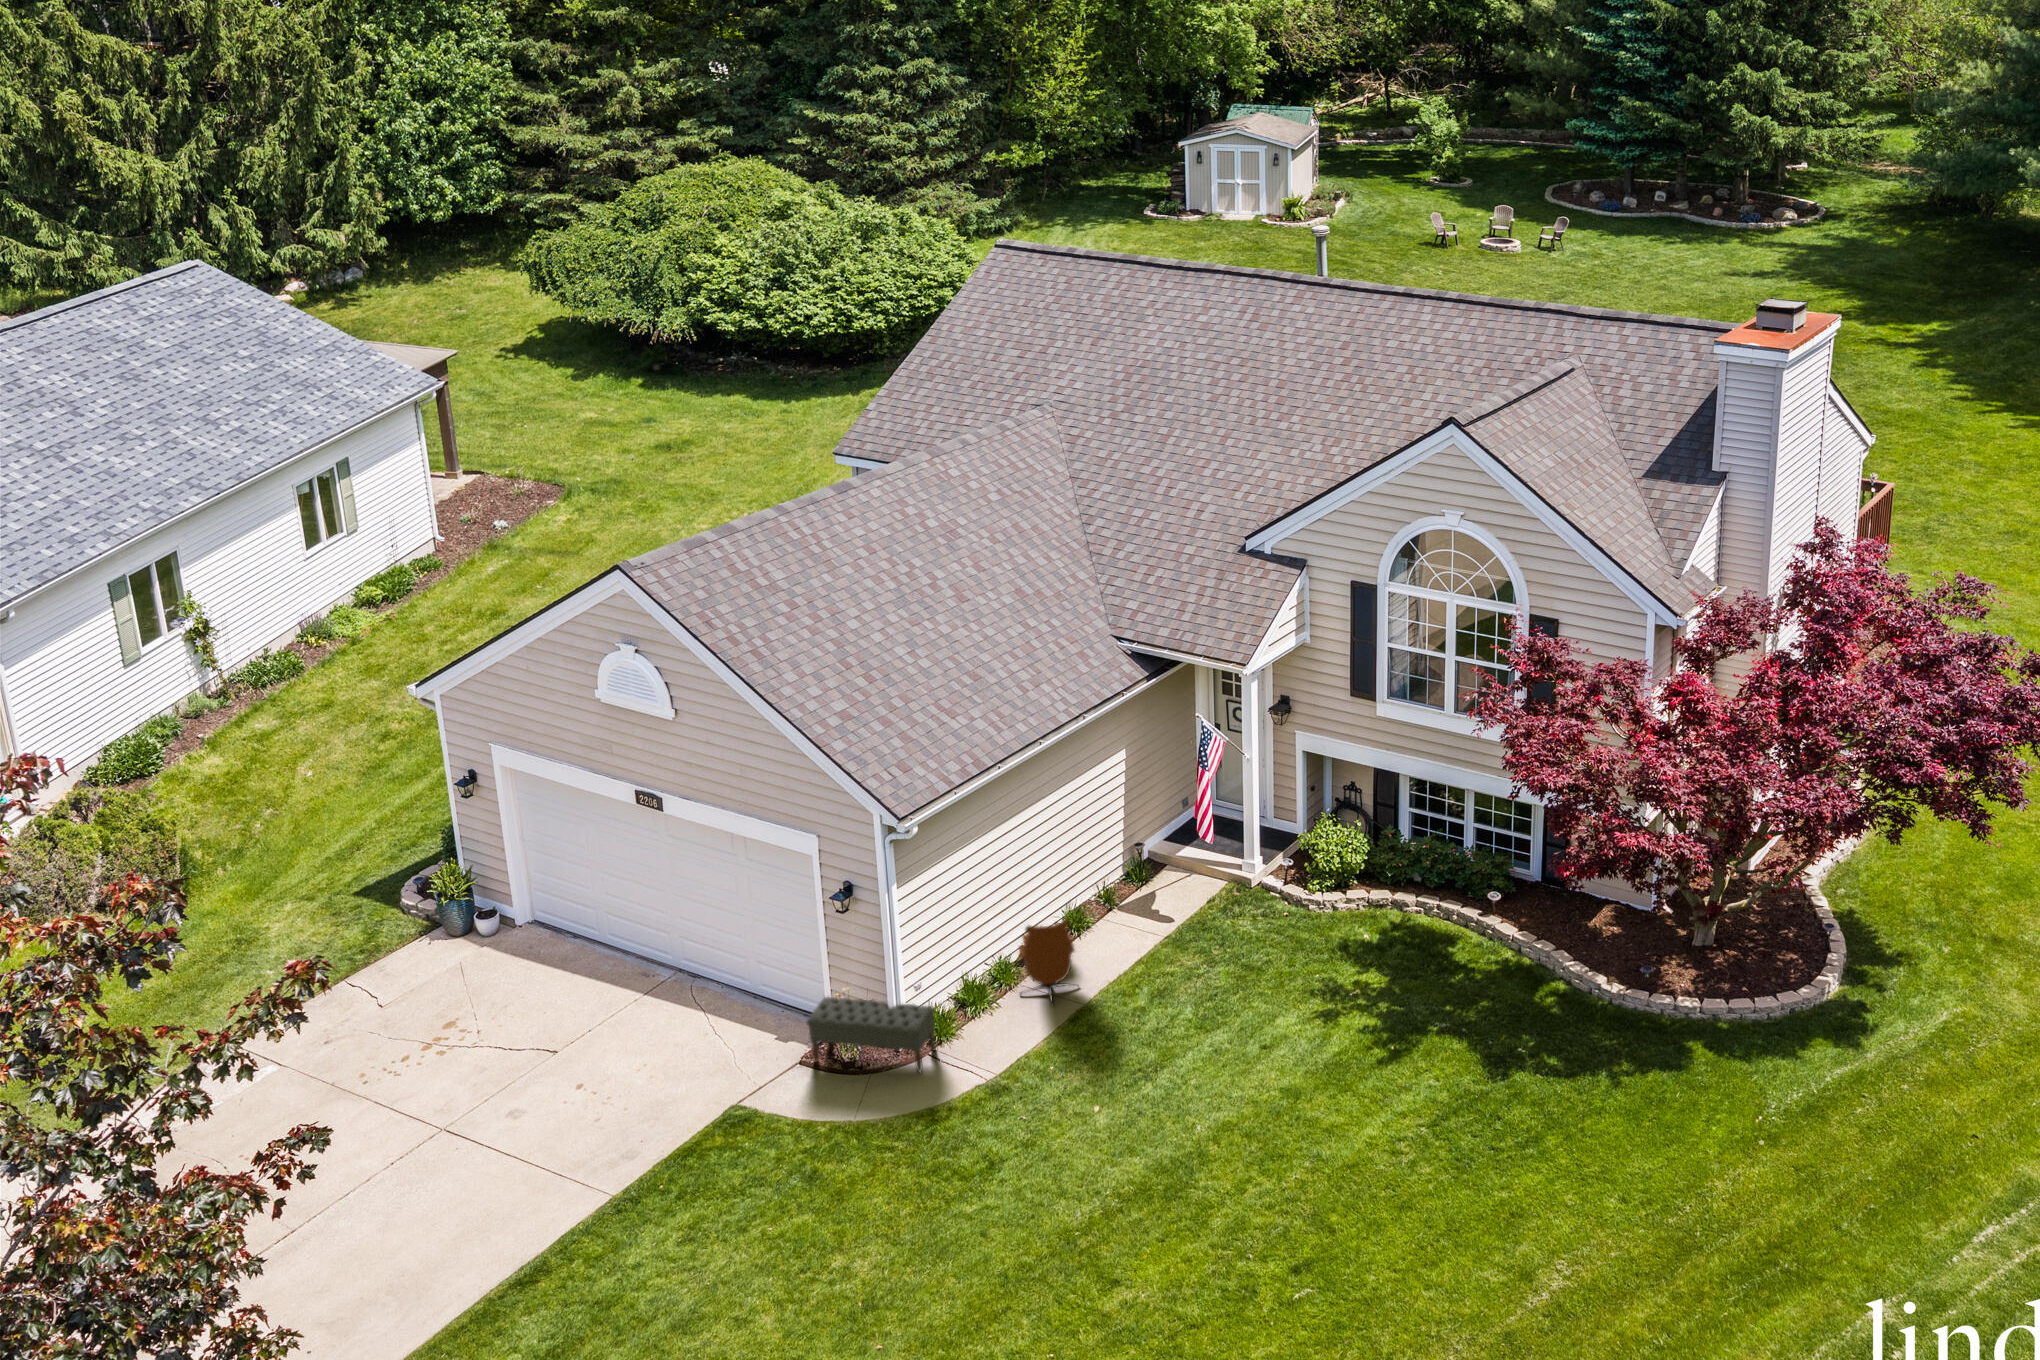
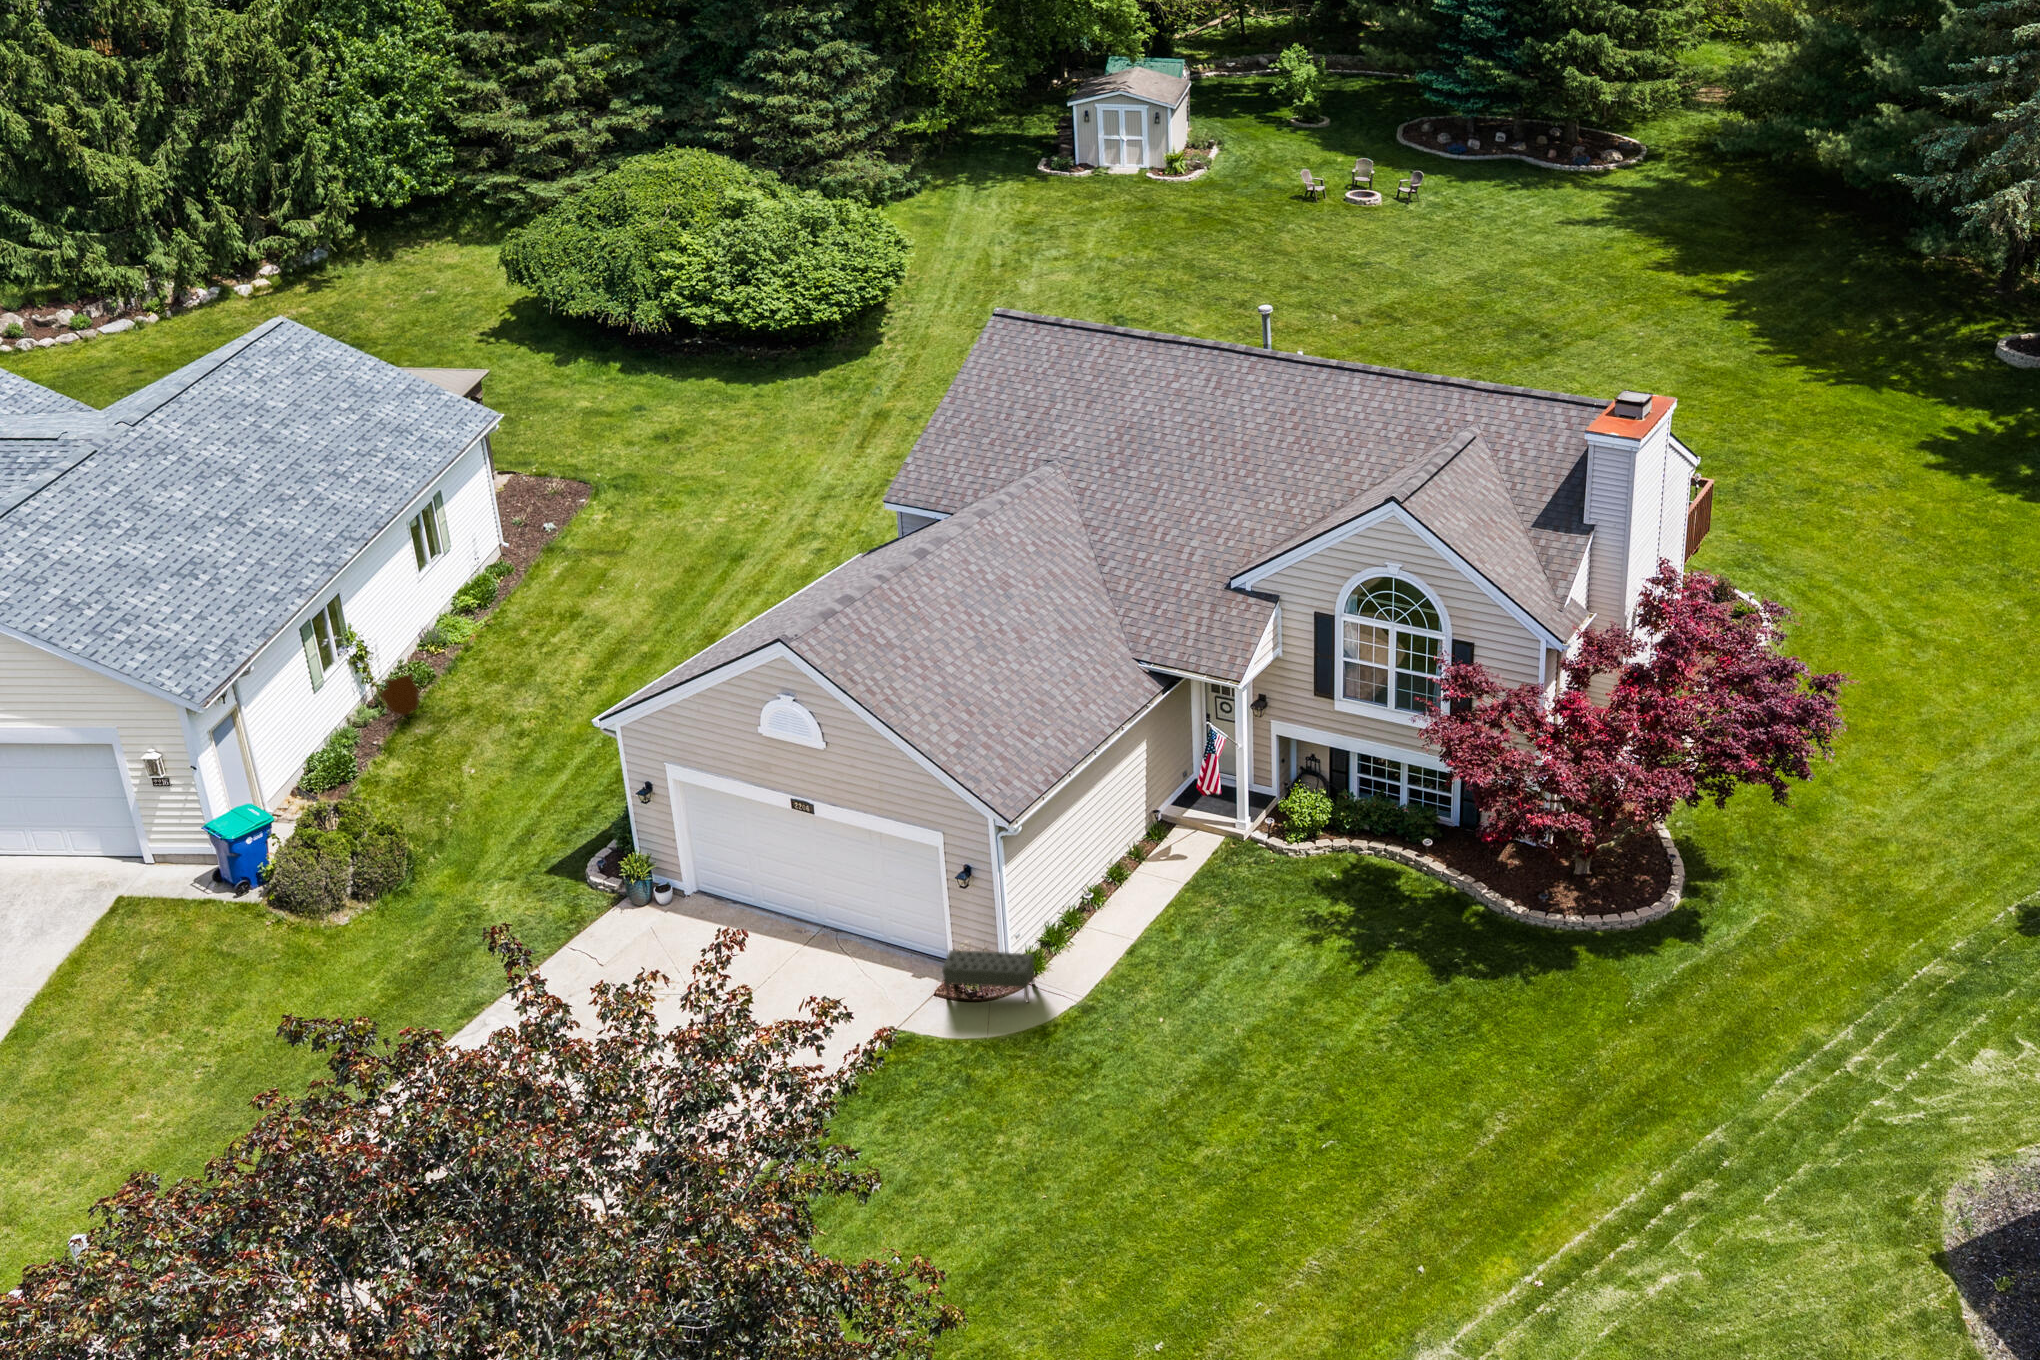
potted plant: present [640,343,668,370] -> none [618,331,651,357]
lounge chair: present [1019,920,1075,1002] -> present [381,672,425,723]

